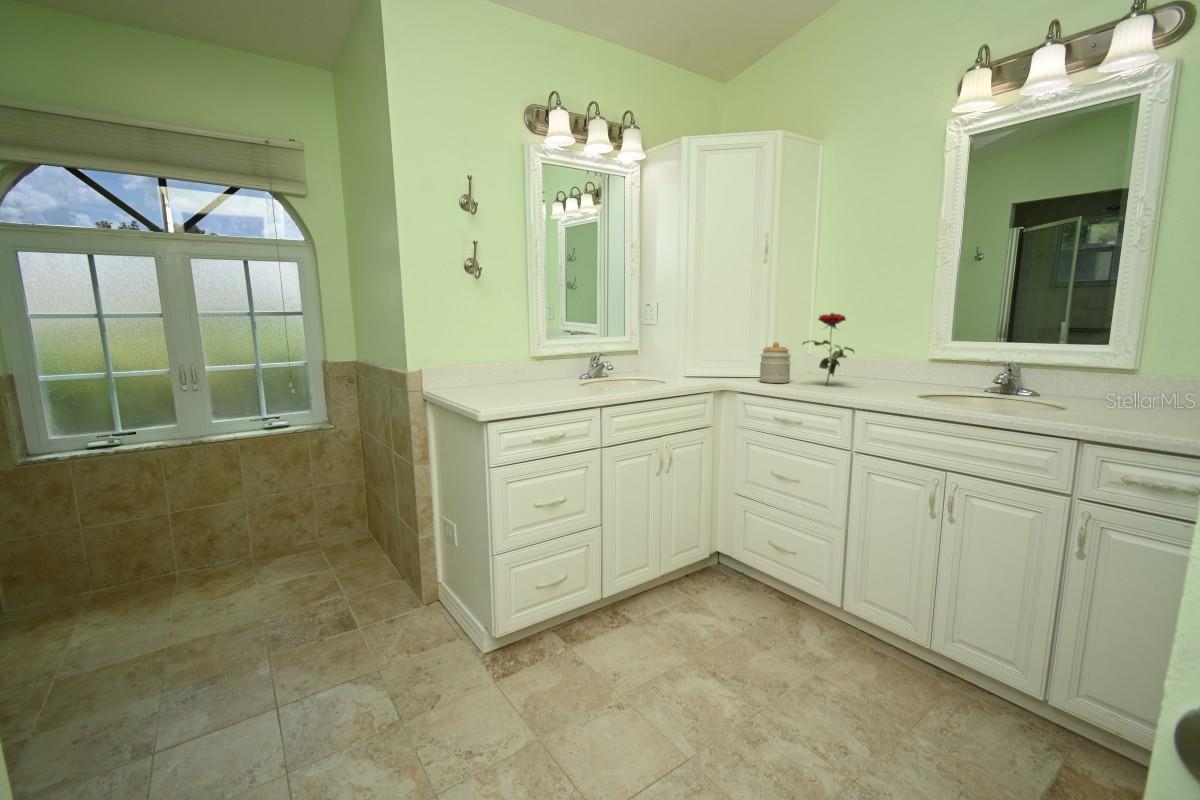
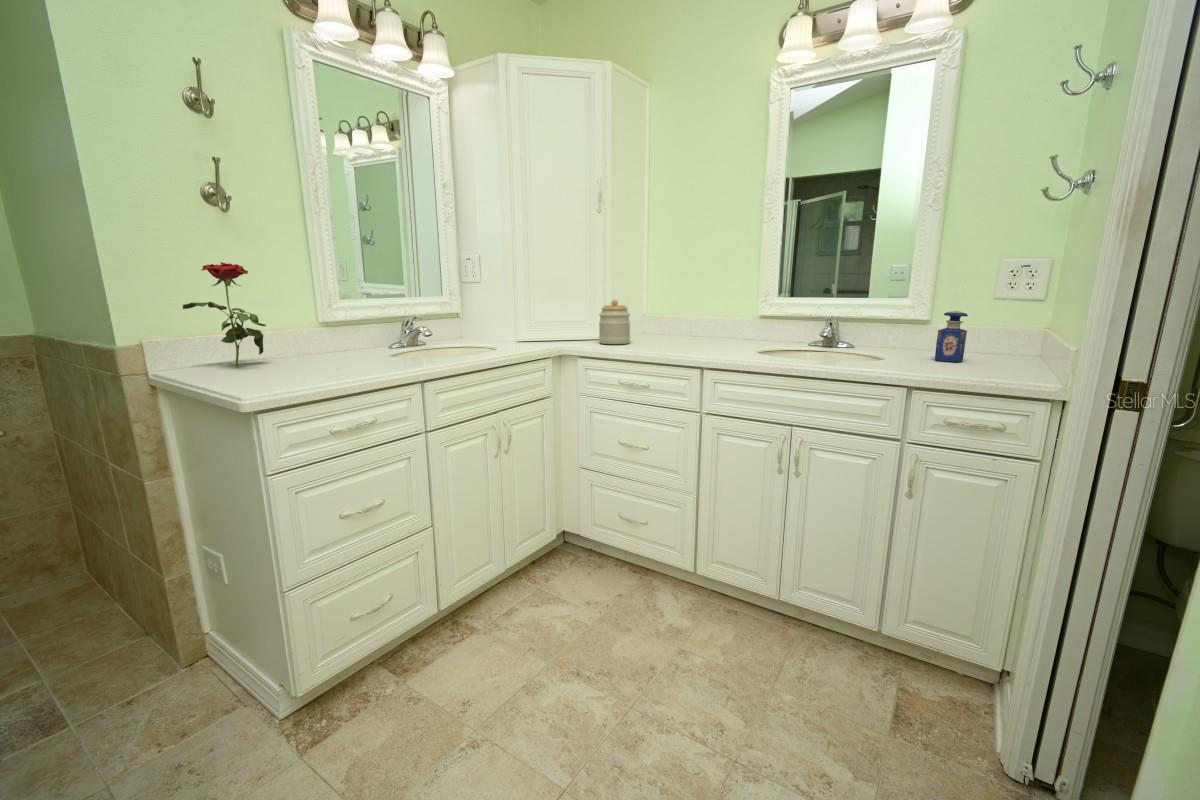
flower: present [803,313,854,385] -> present [183,262,266,367]
perfume bottle: none [1133,362,1177,417] -> present [935,311,968,362]

